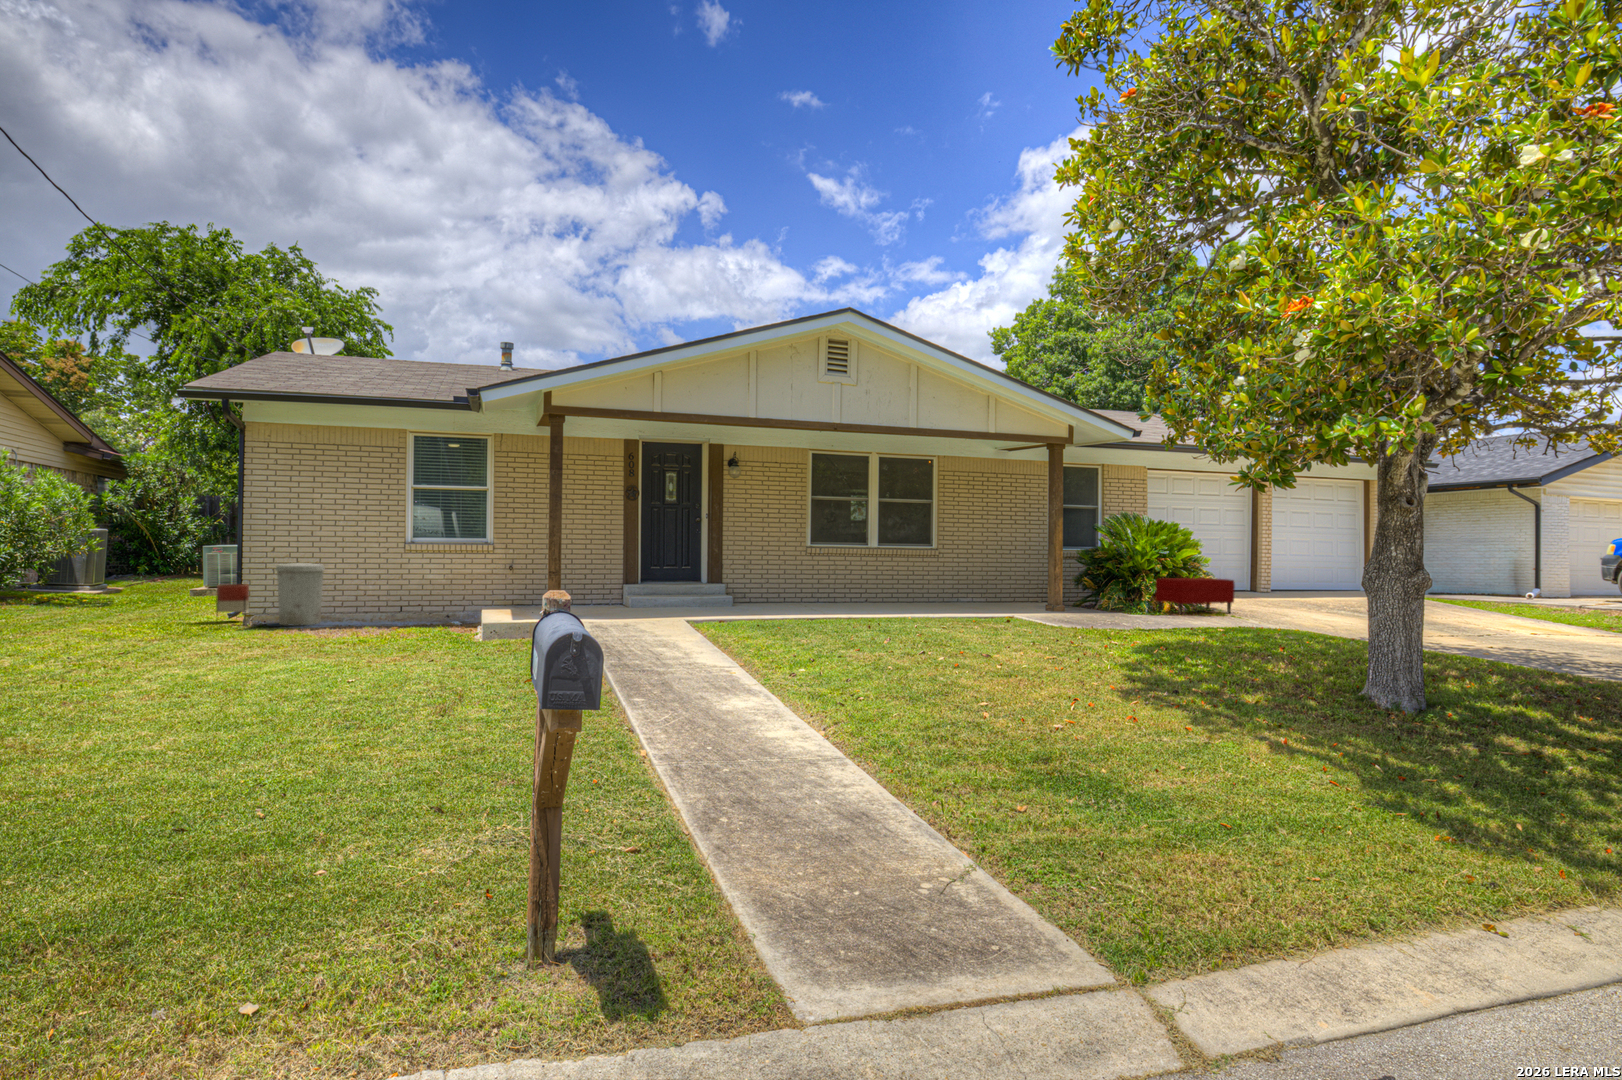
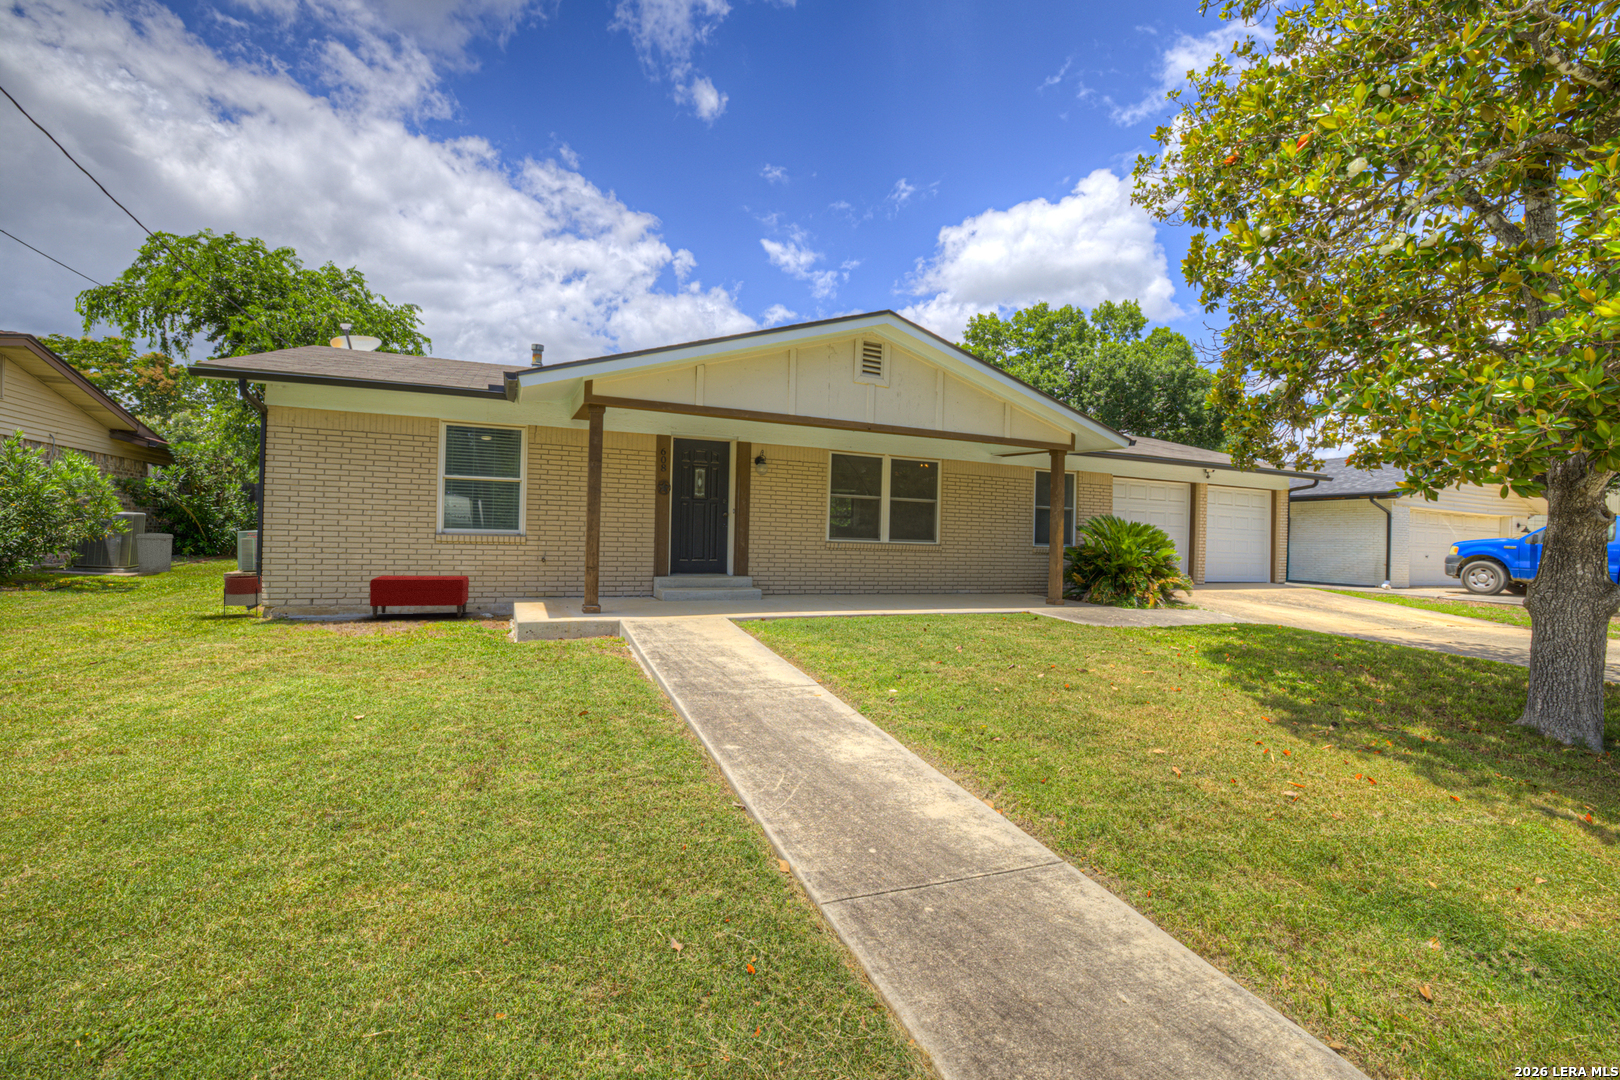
trash can: present [276,563,325,625] -> present [135,533,174,572]
bench: present [1155,578,1235,615] -> present [370,576,469,618]

